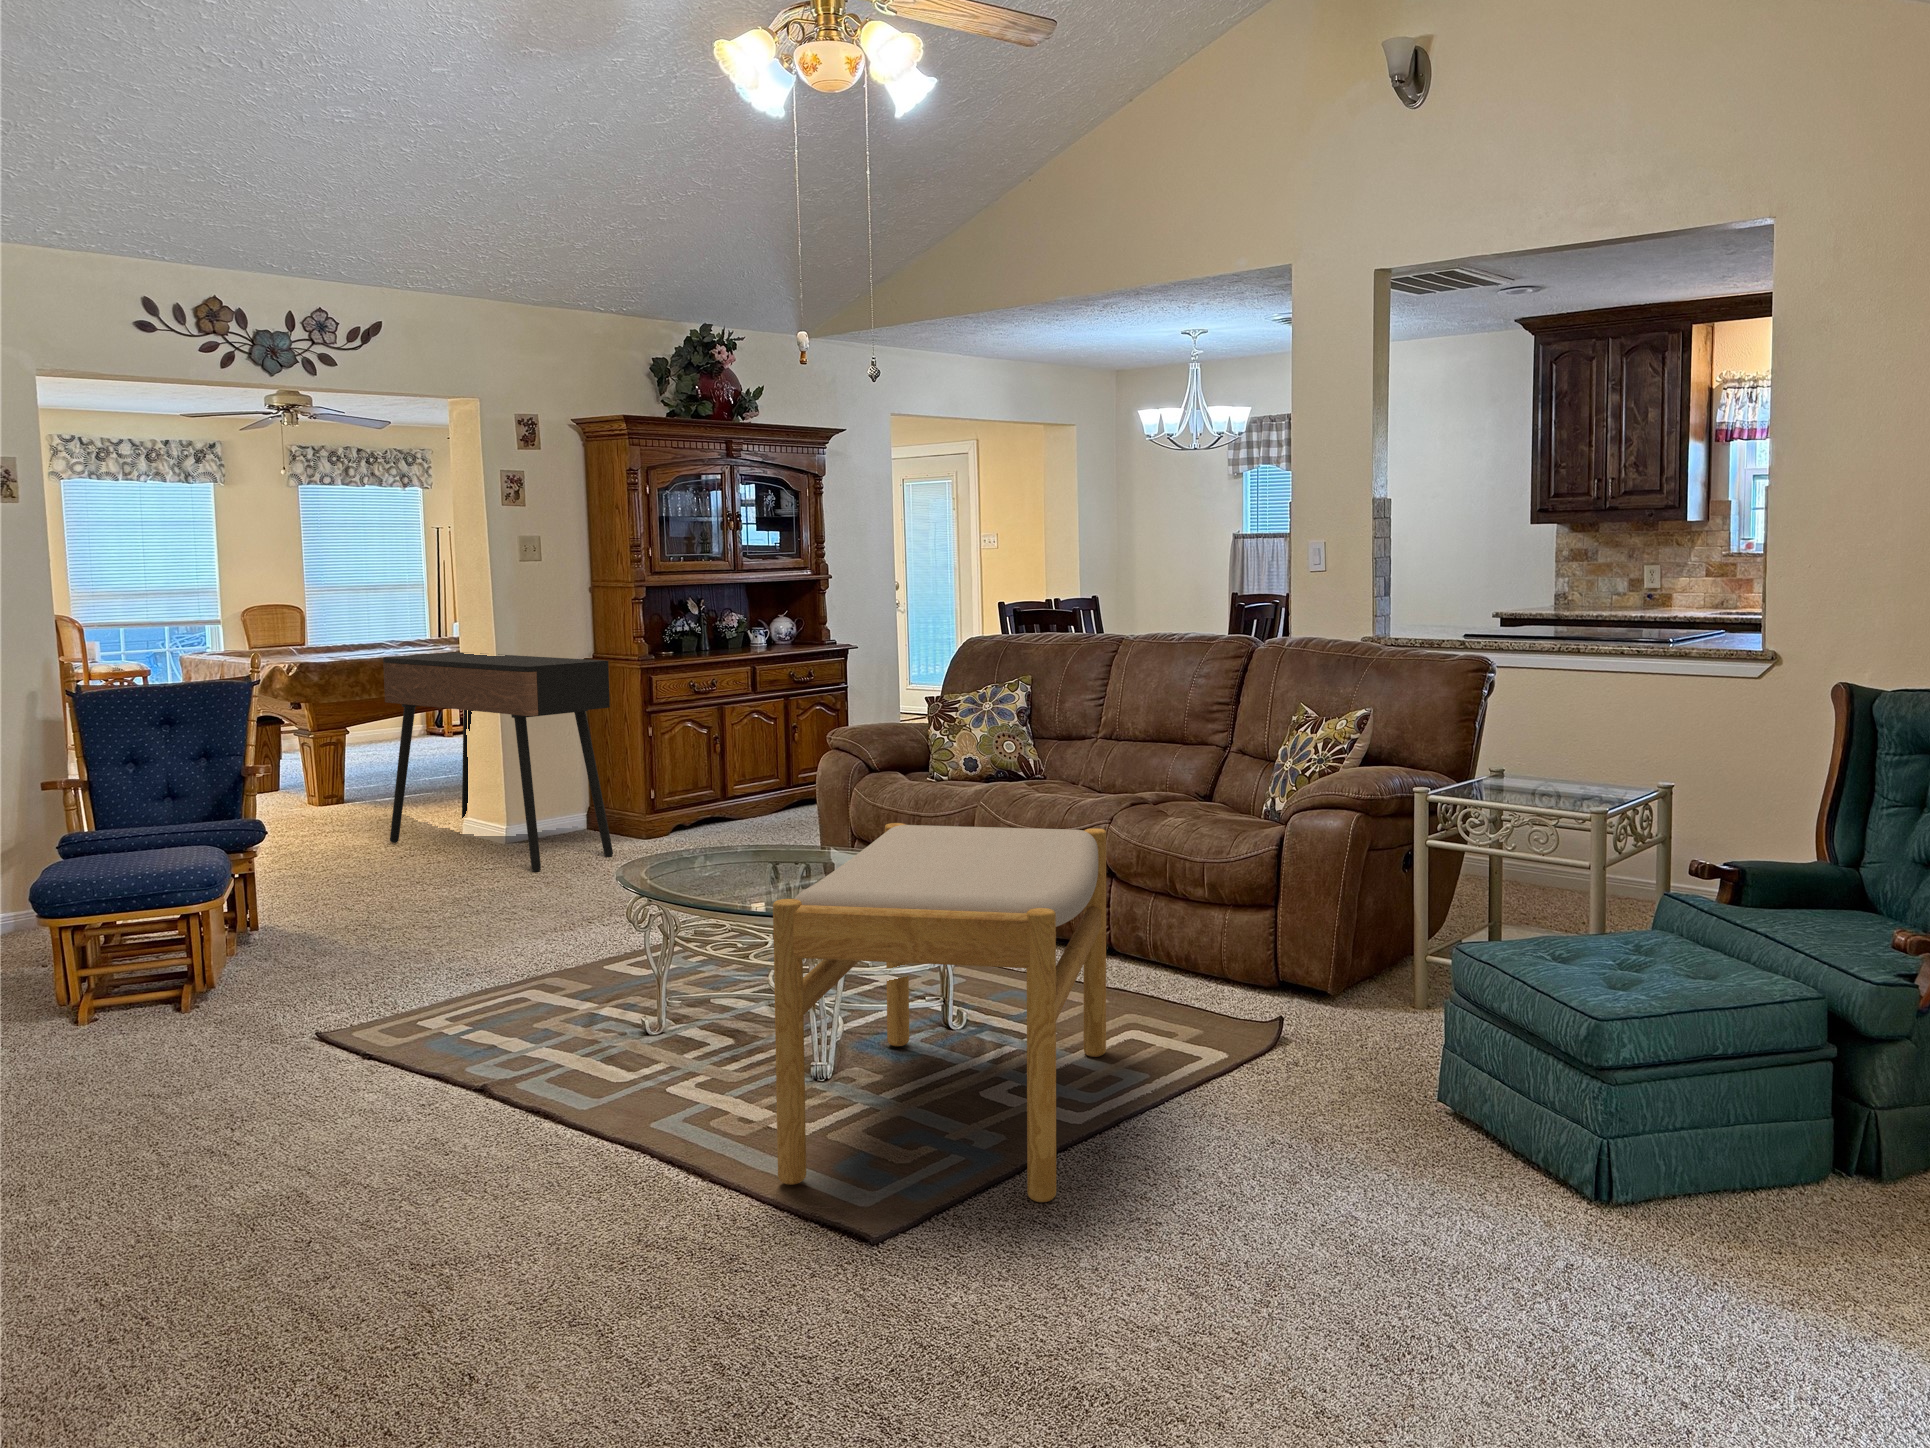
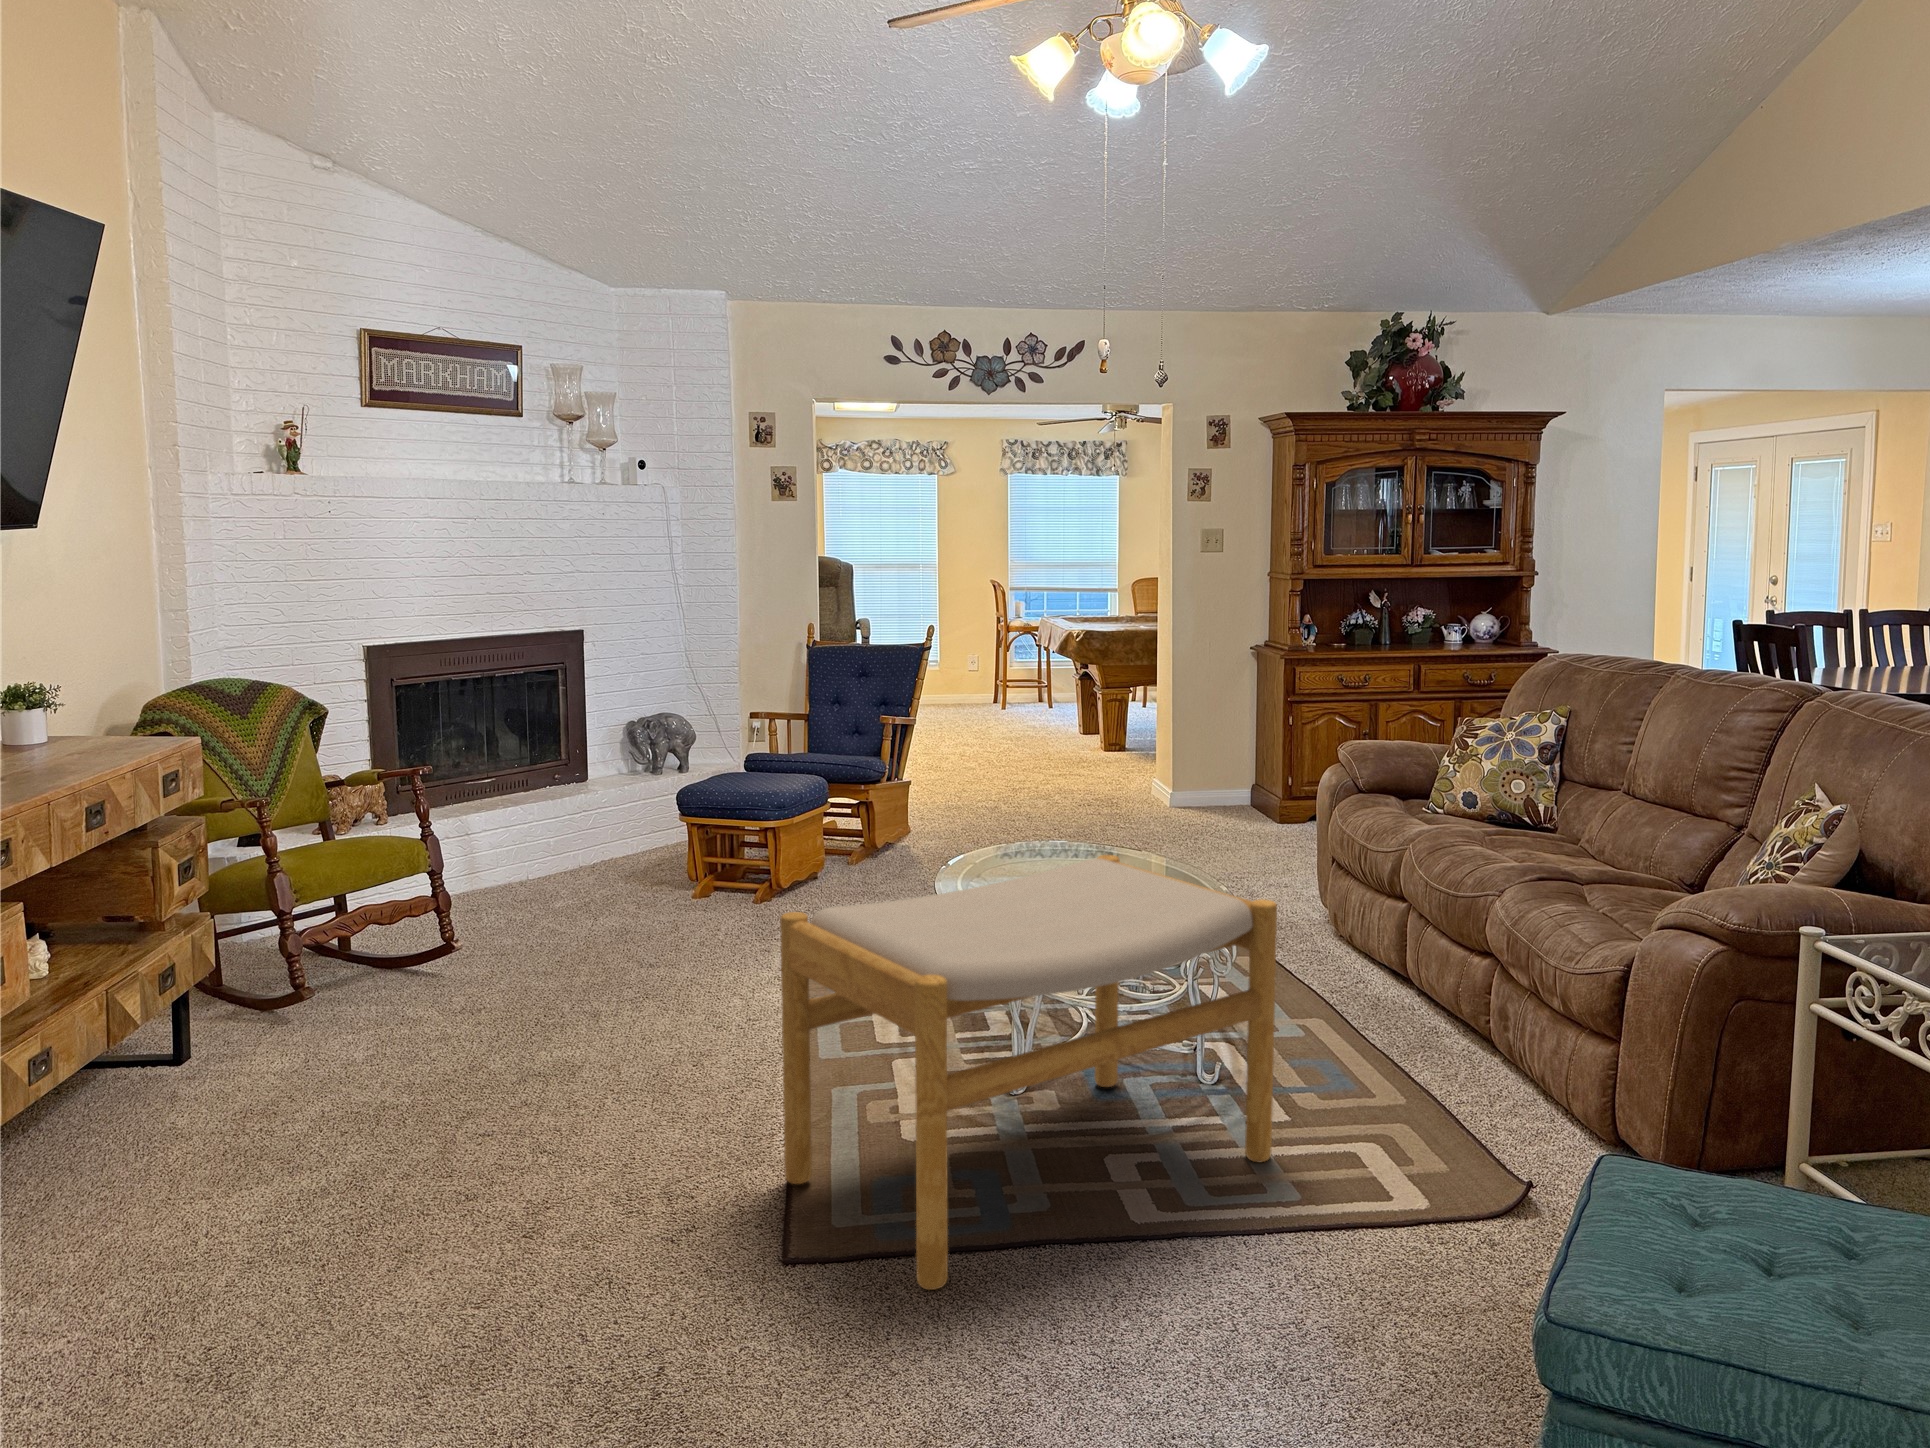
console table: present [383,652,613,871] -> none [1085,633,1226,841]

